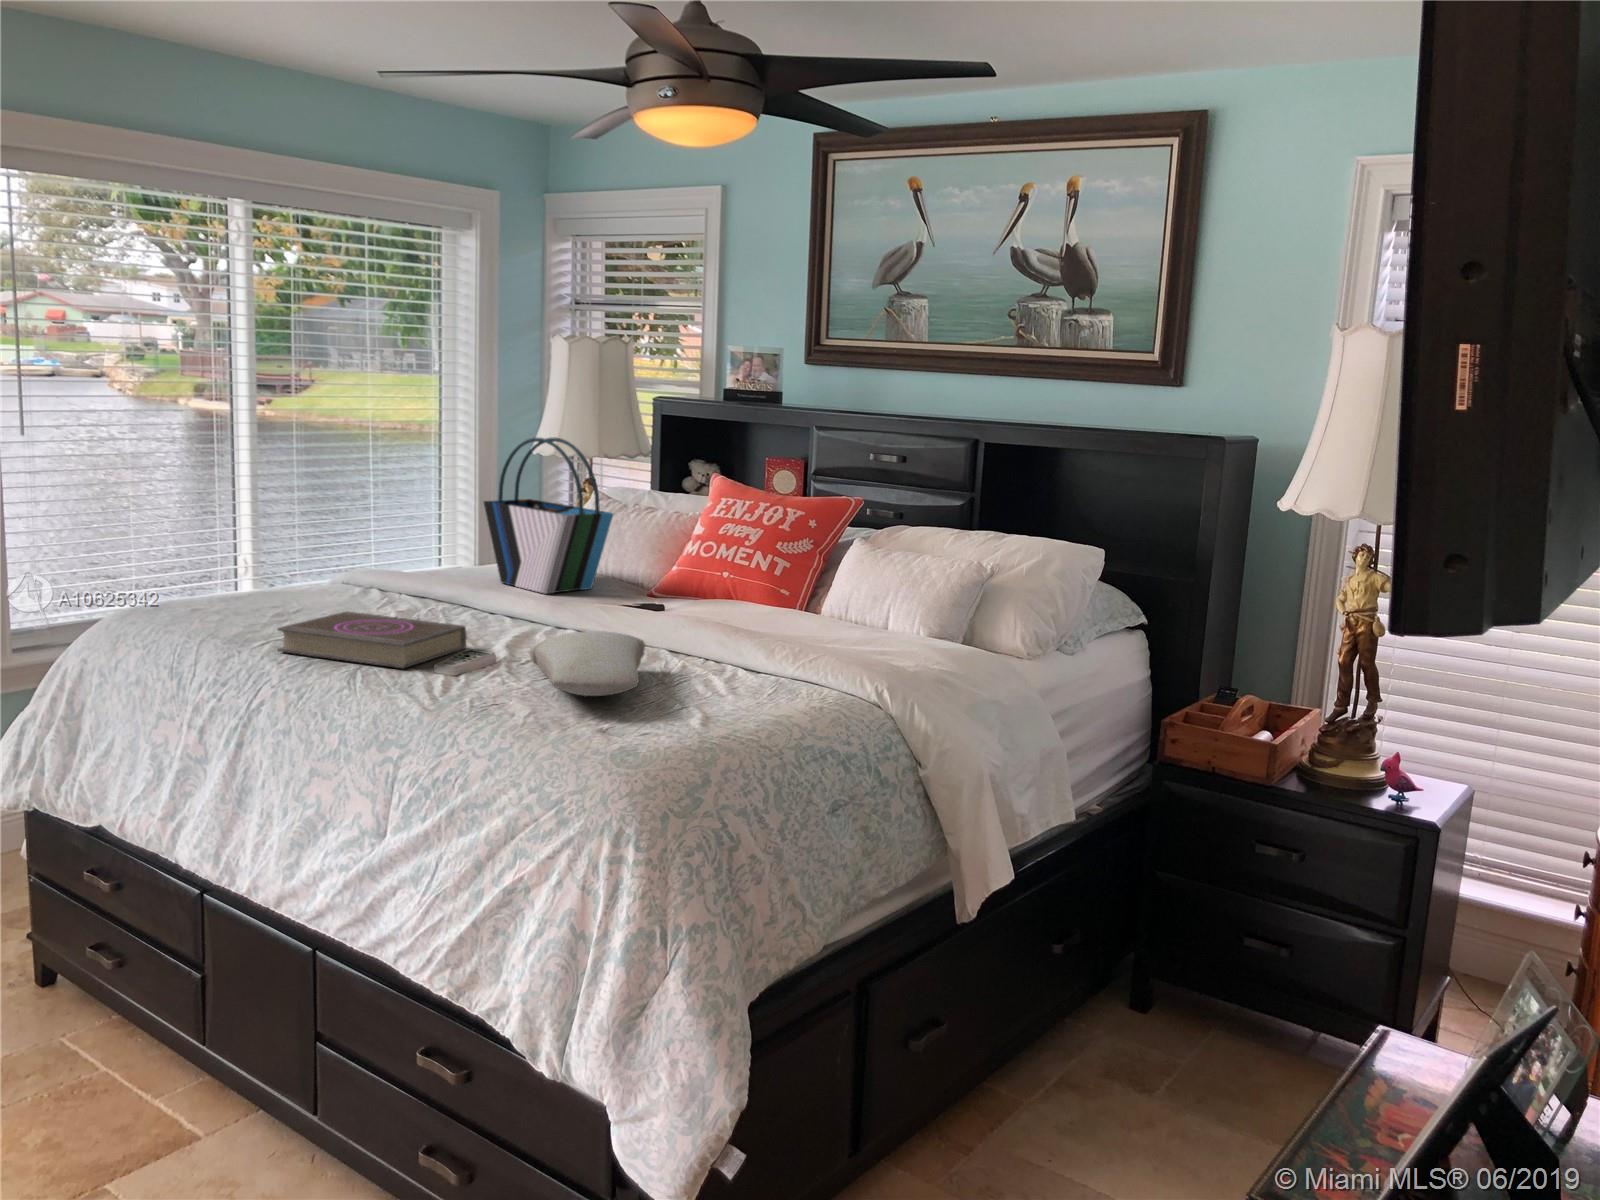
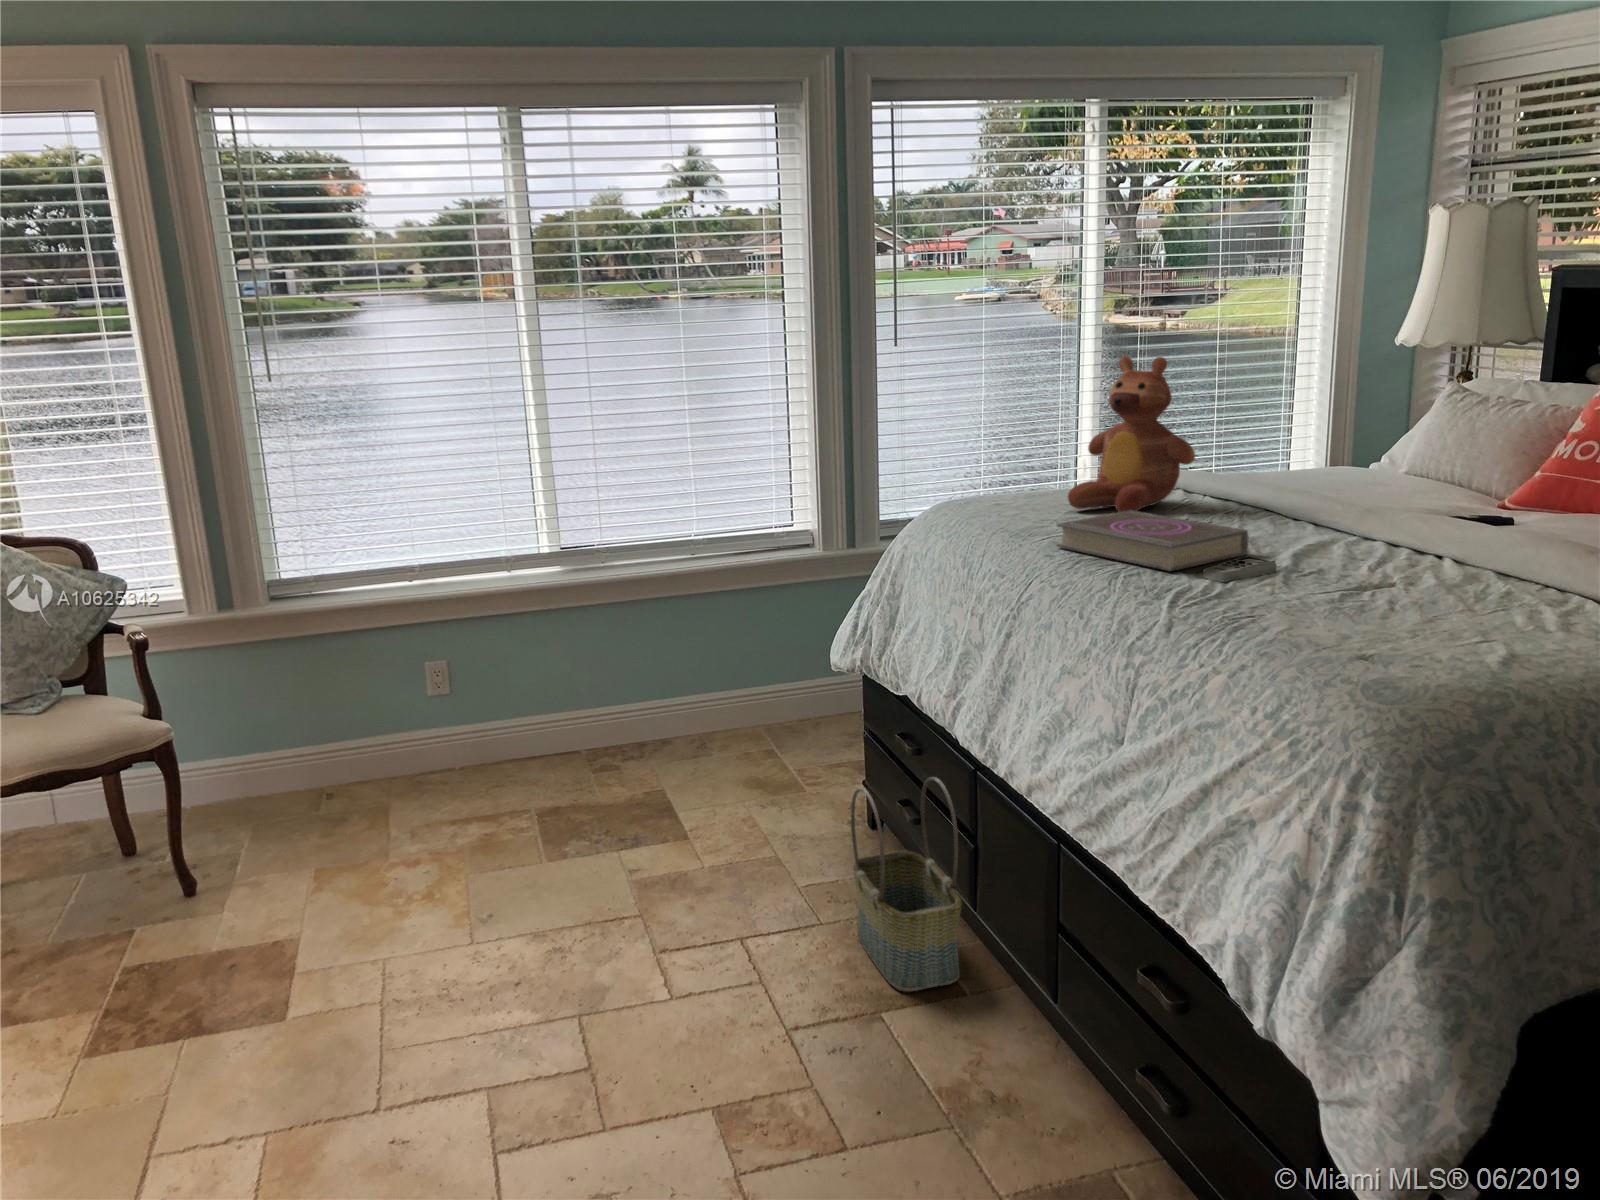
tote bag: present [483,437,613,594] -> none [1304,321,1456,500]
teddy bear: none [271,460,398,616] -> present [1068,356,1195,512]
pillow: present [529,631,645,696] -> none [1309,543,1453,616]
basket: none [46,908,194,1153] -> present [851,777,962,992]

